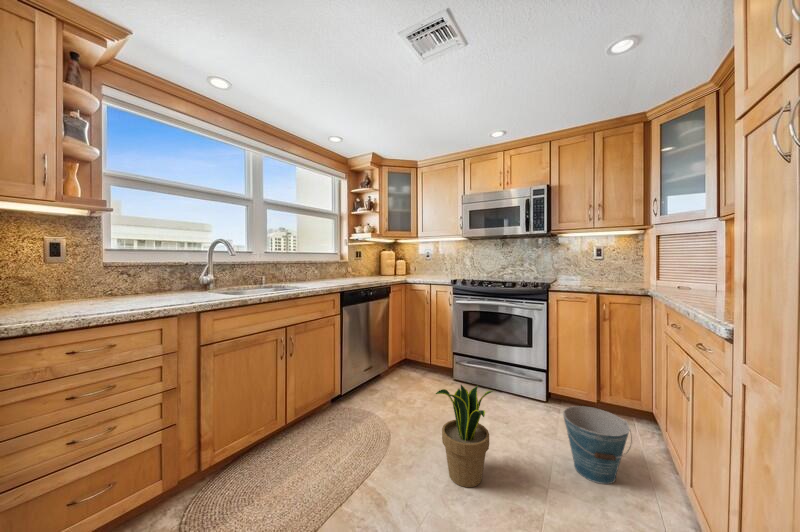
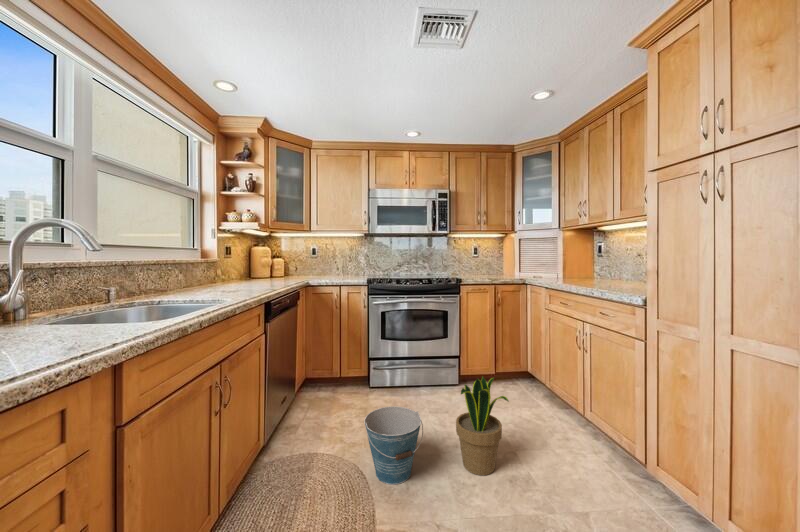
bucket: present [563,406,632,484] -> present [364,406,423,484]

